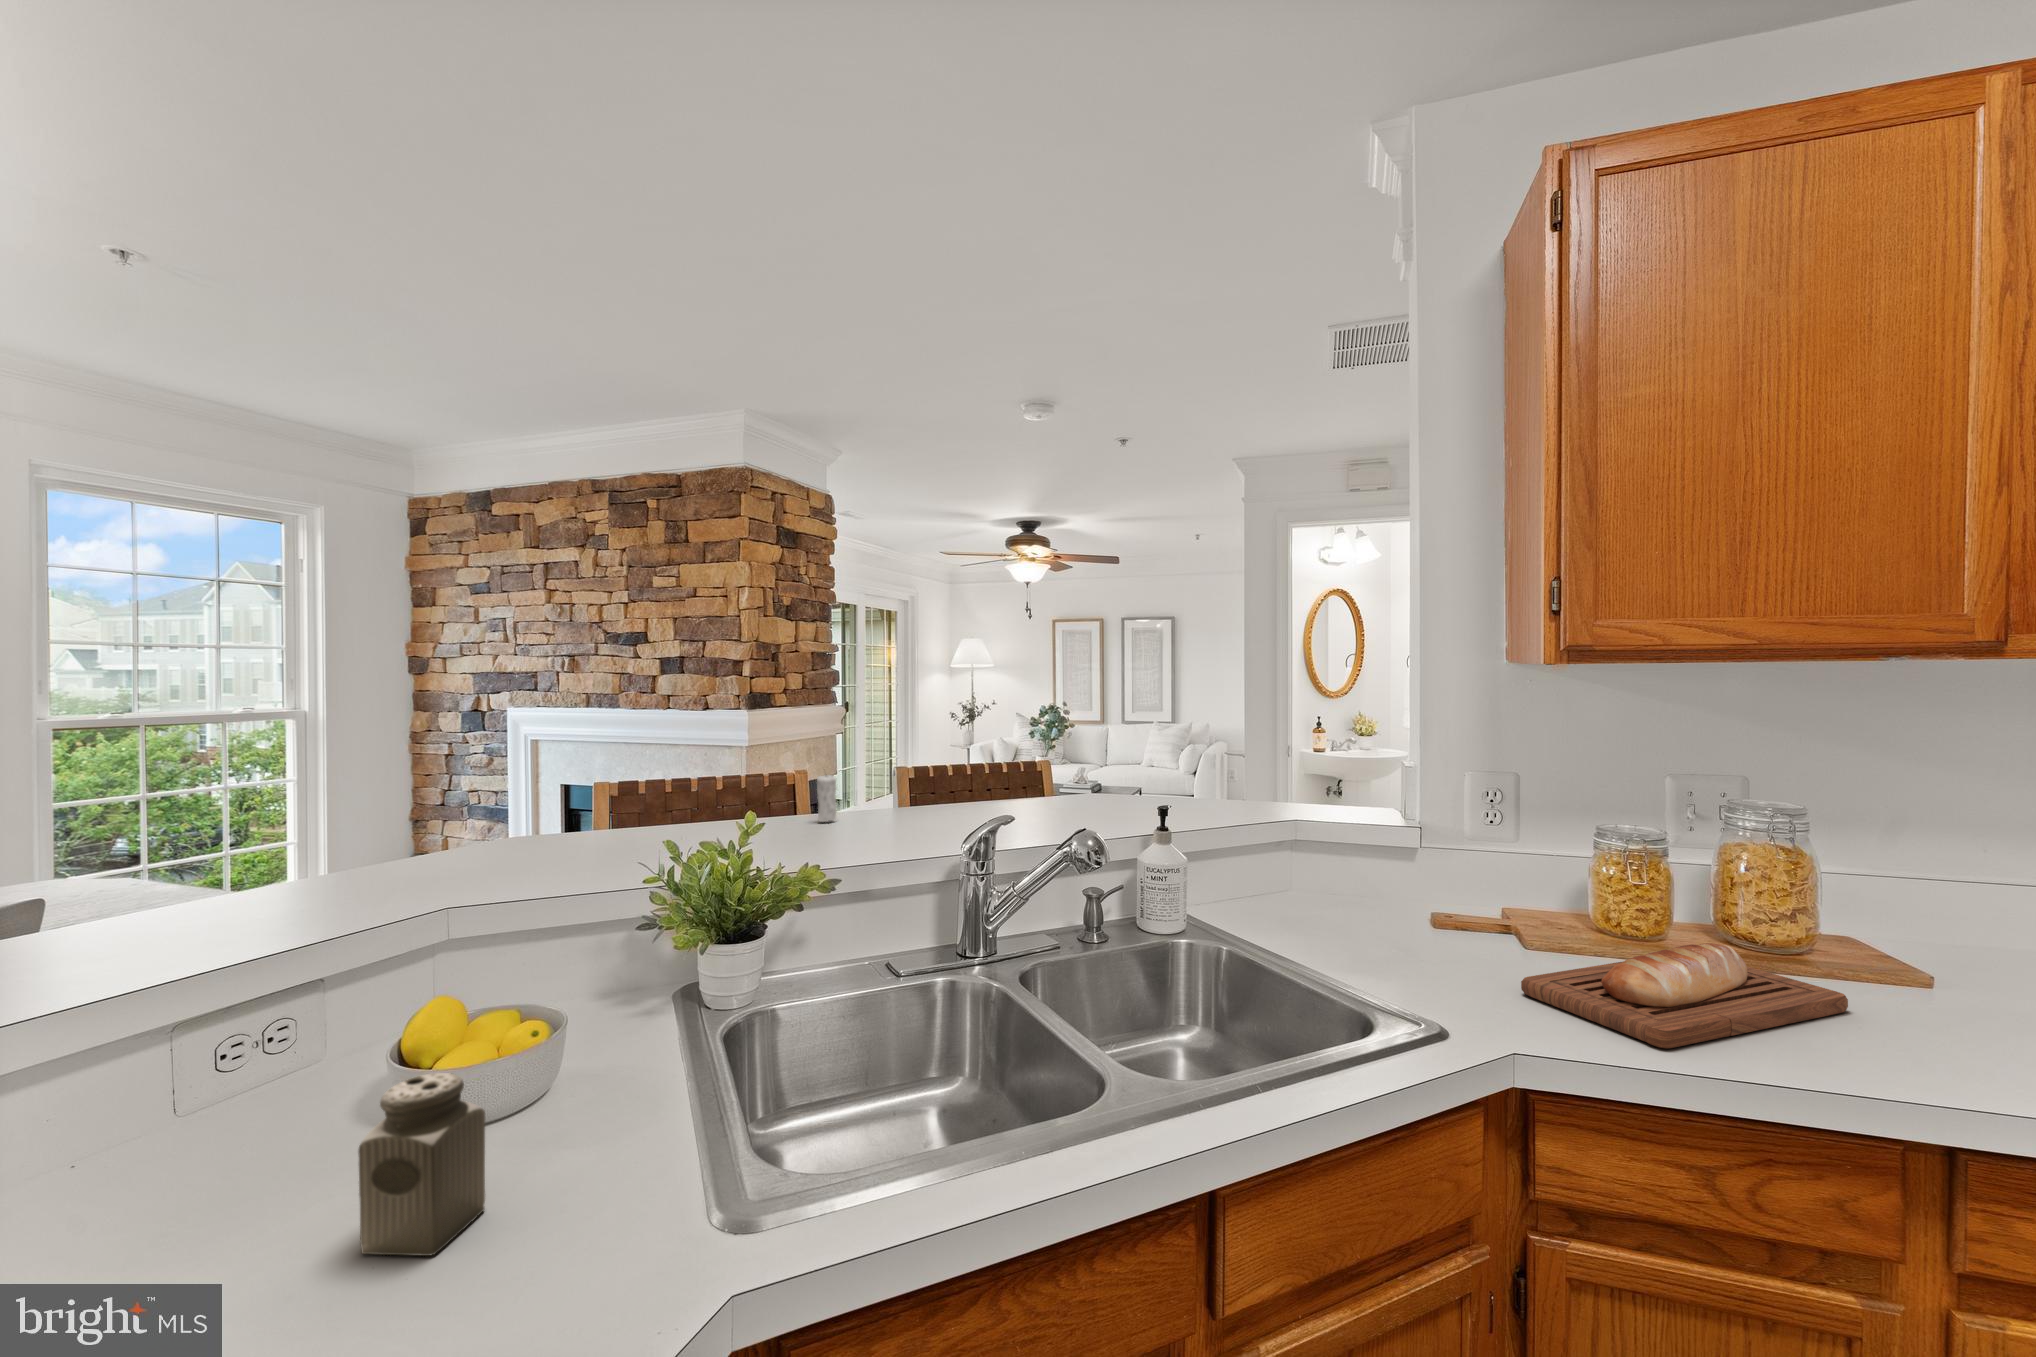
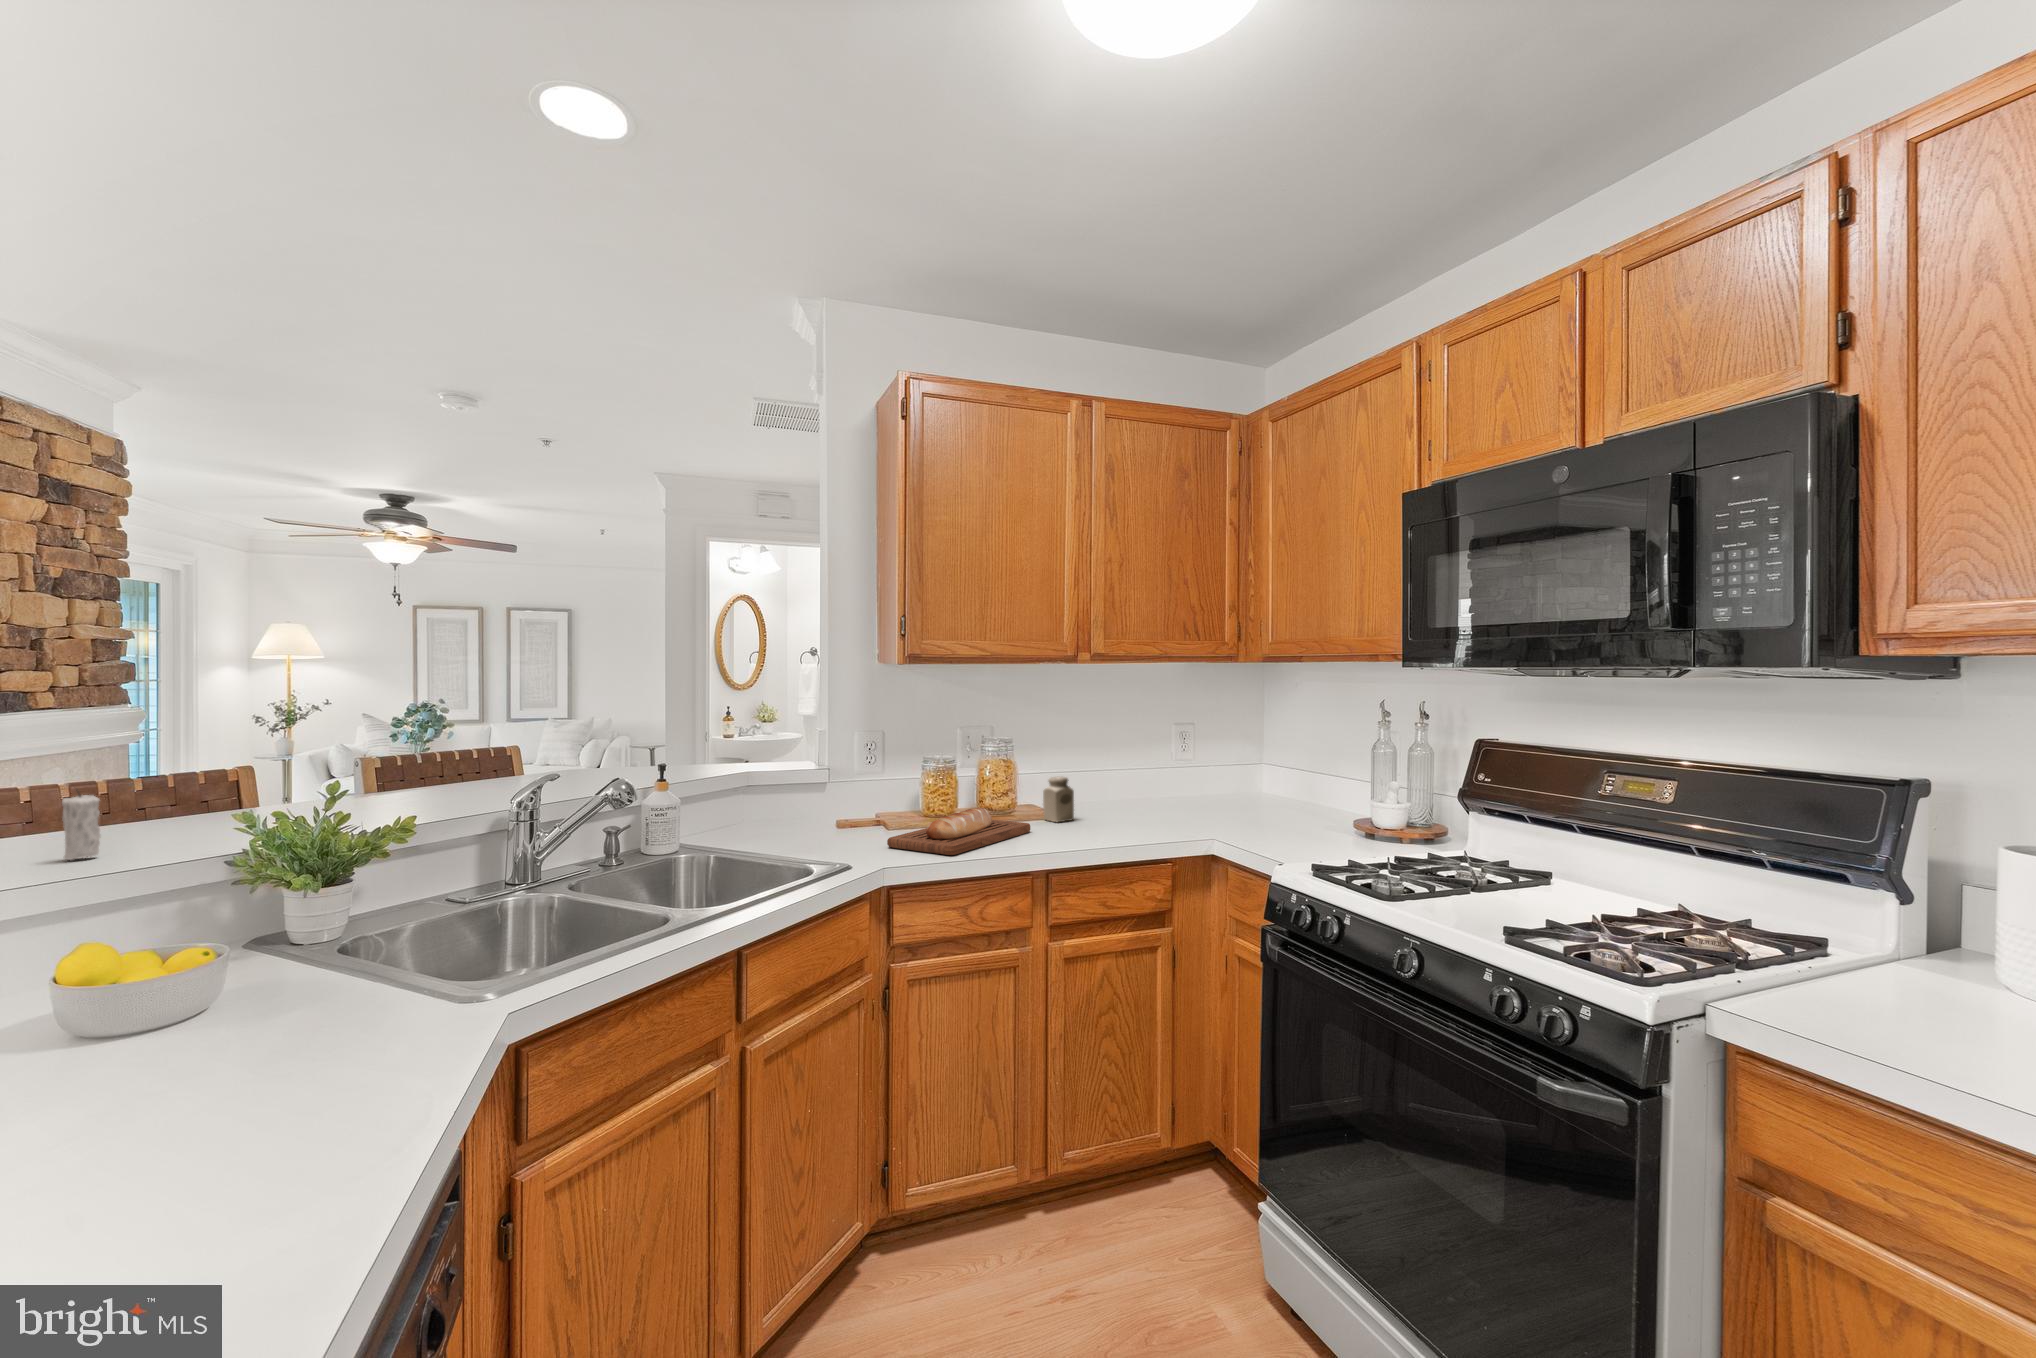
candle: present [817,775,836,822] -> present [62,794,101,860]
salt shaker: present [358,1073,485,1256] -> present [1043,776,1074,822]

